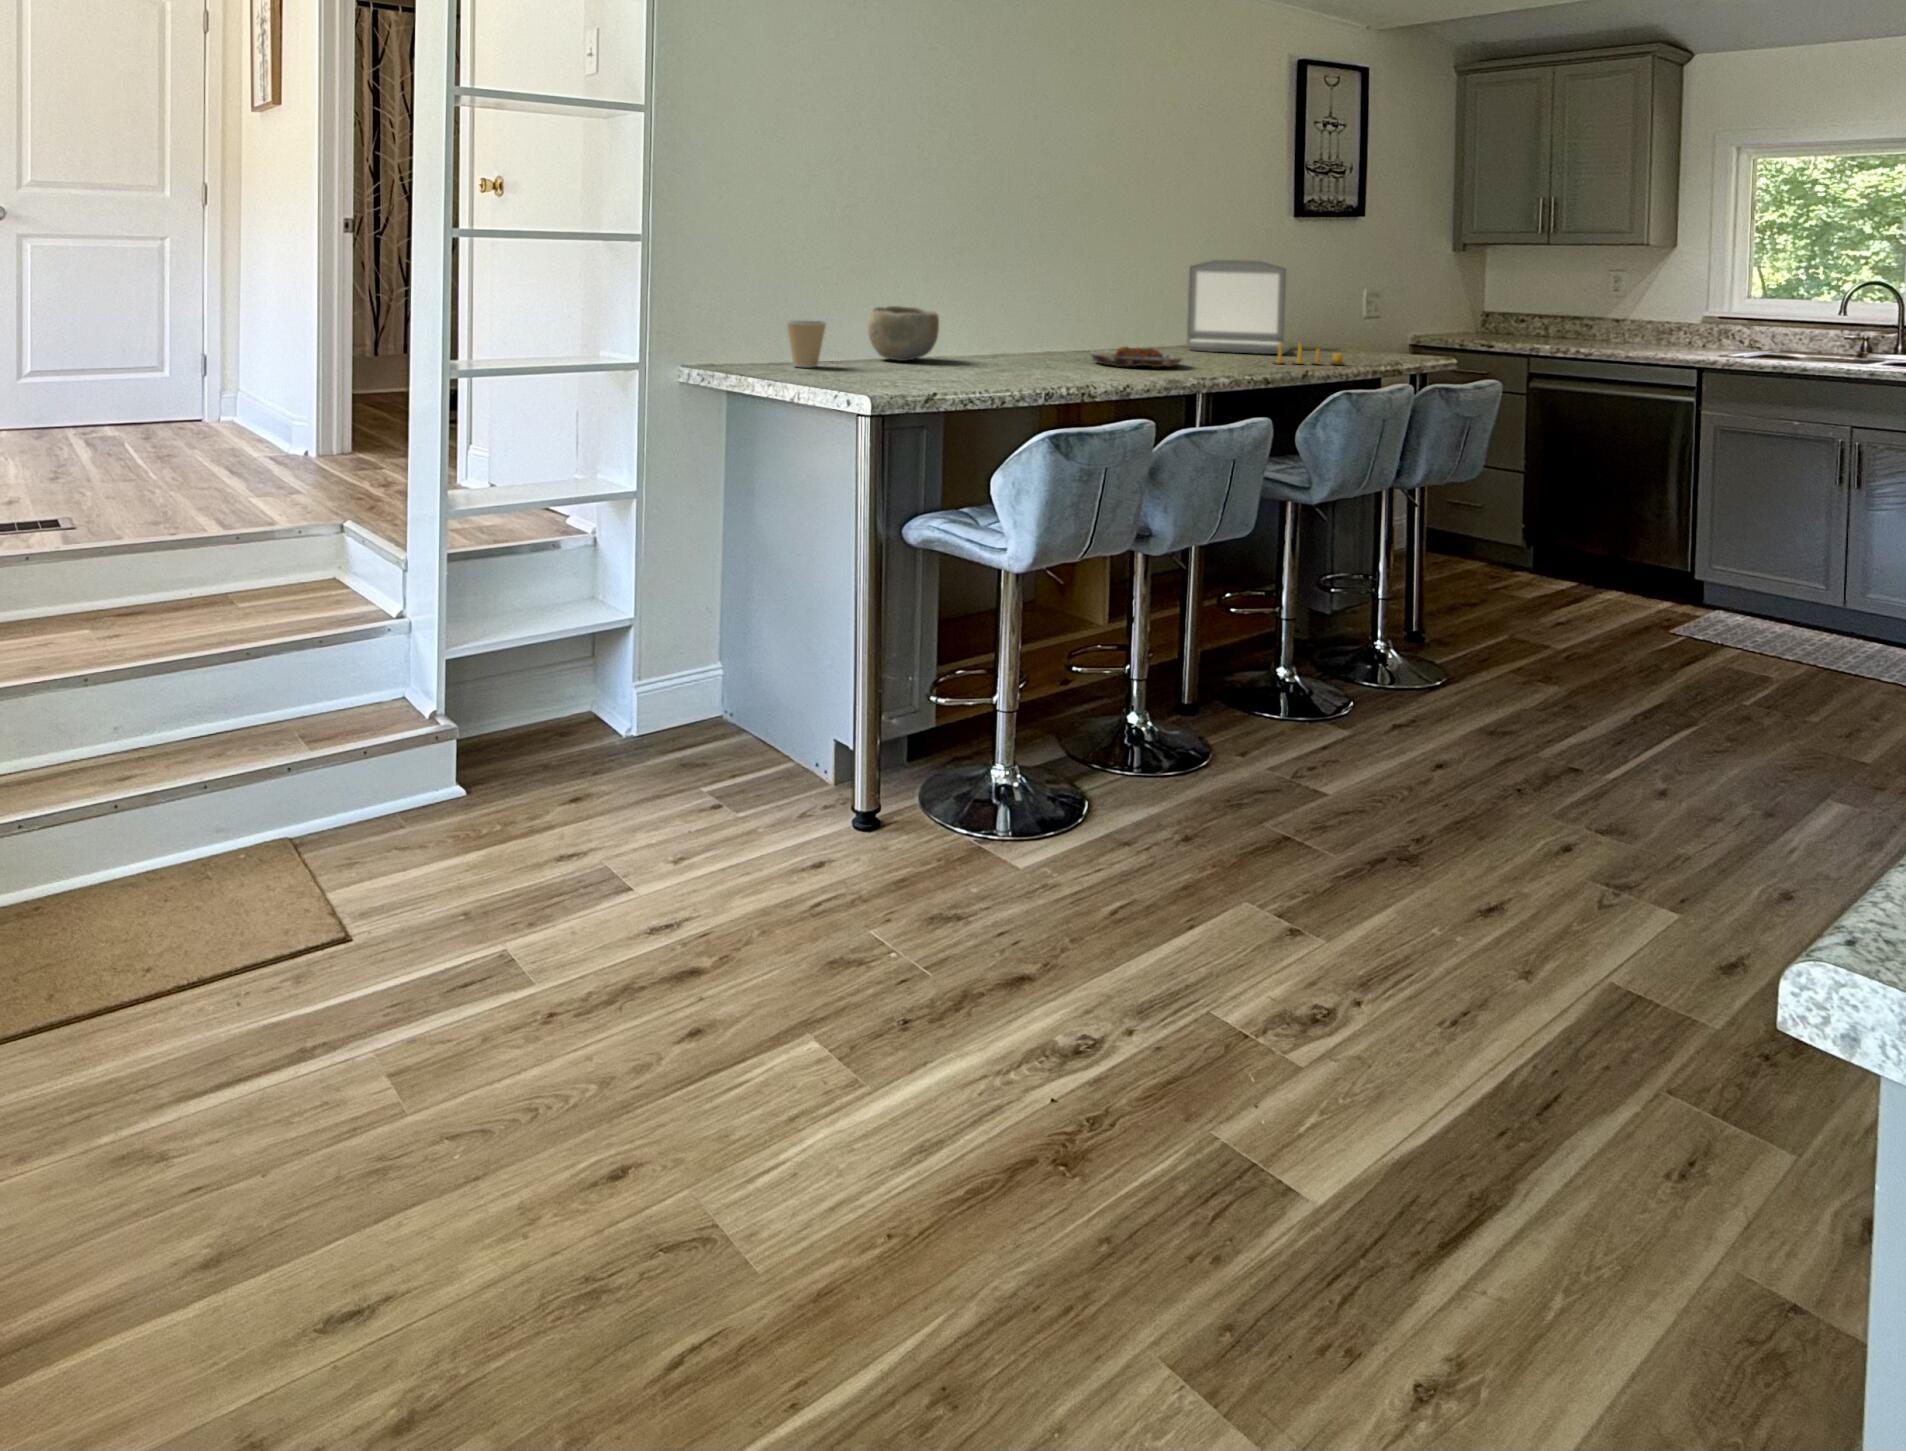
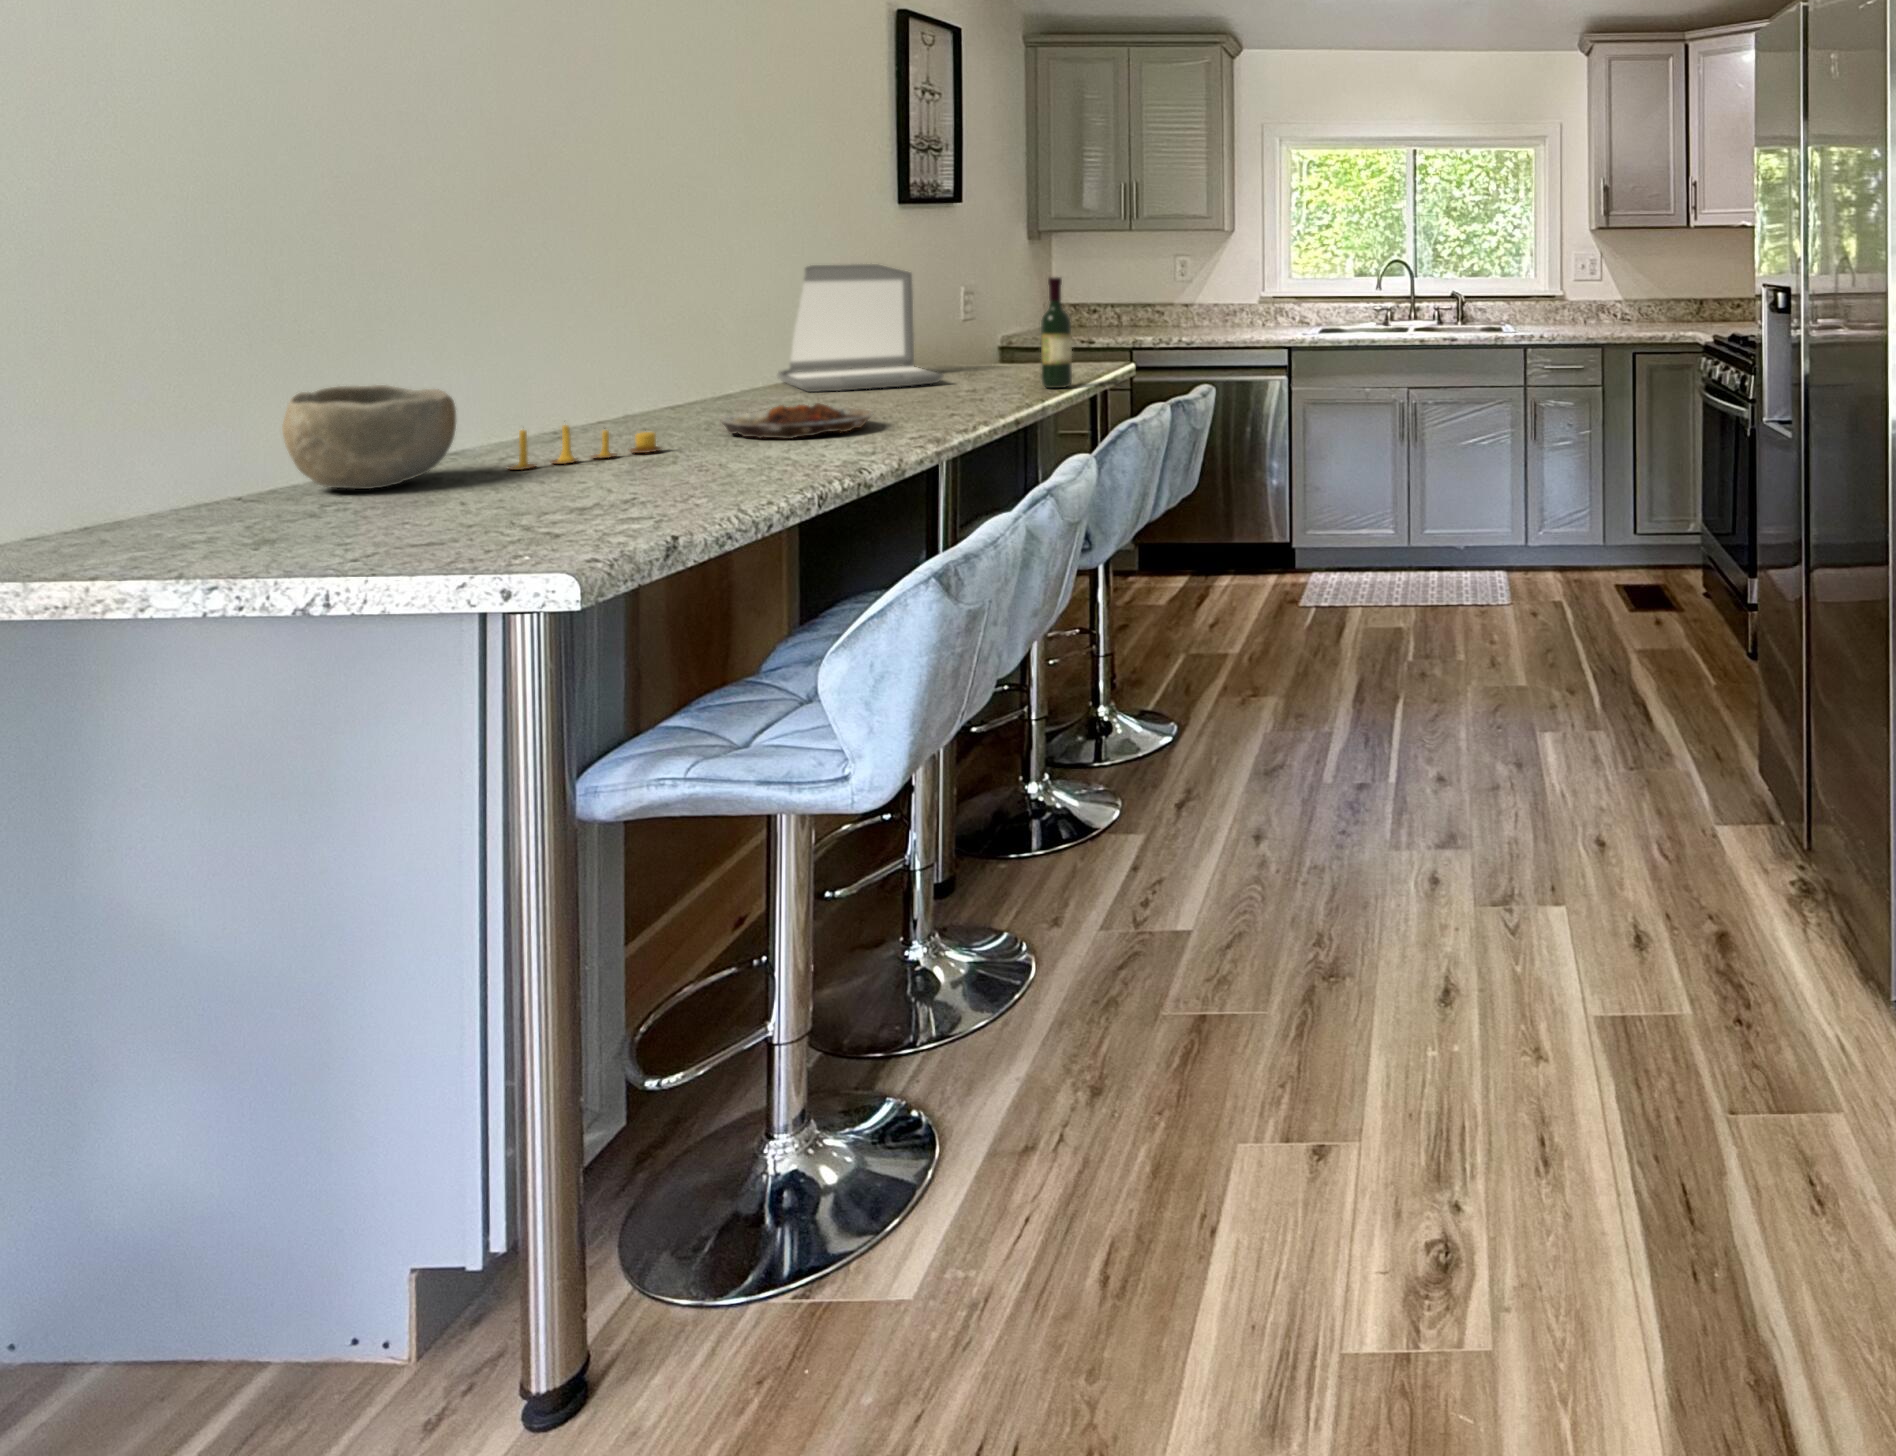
wine bottle: none [1355,272,1382,365] -> present [1041,277,1072,388]
coffee cup: present [787,321,826,368] -> none [104,444,227,548]
candle: present [1276,343,1344,365] -> present [508,425,661,470]

